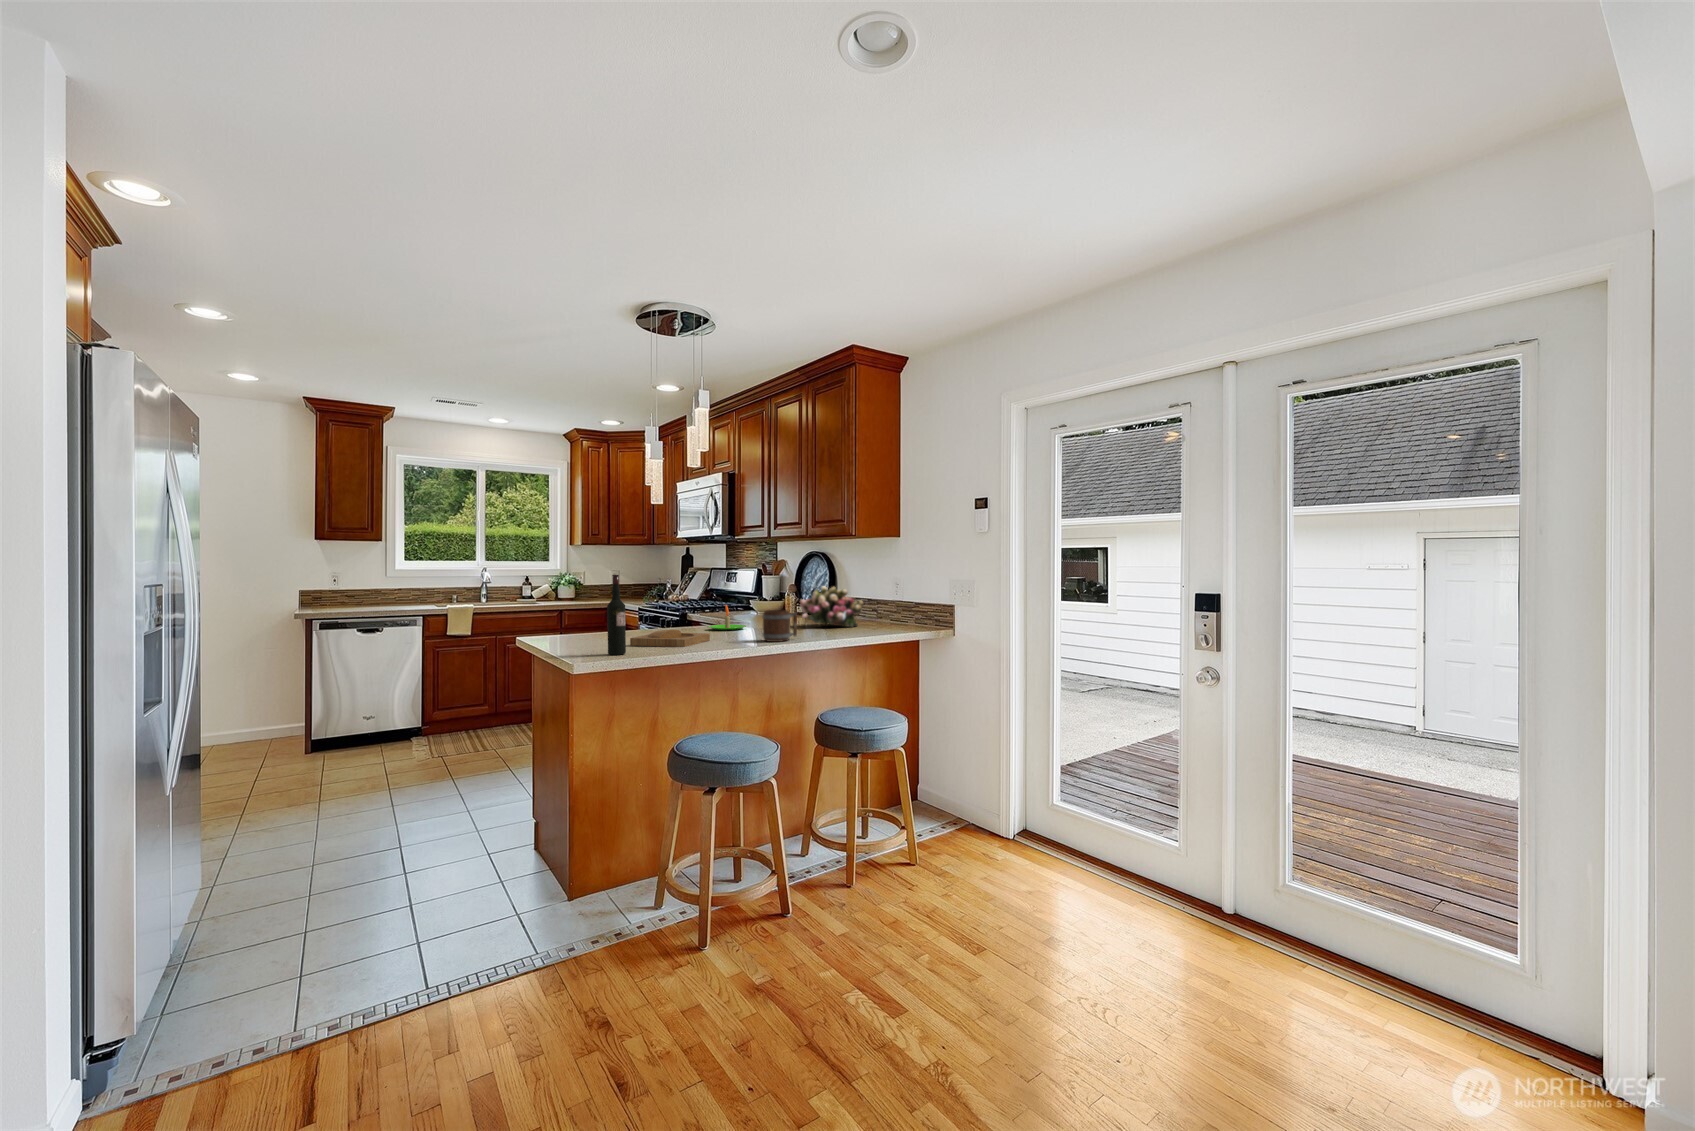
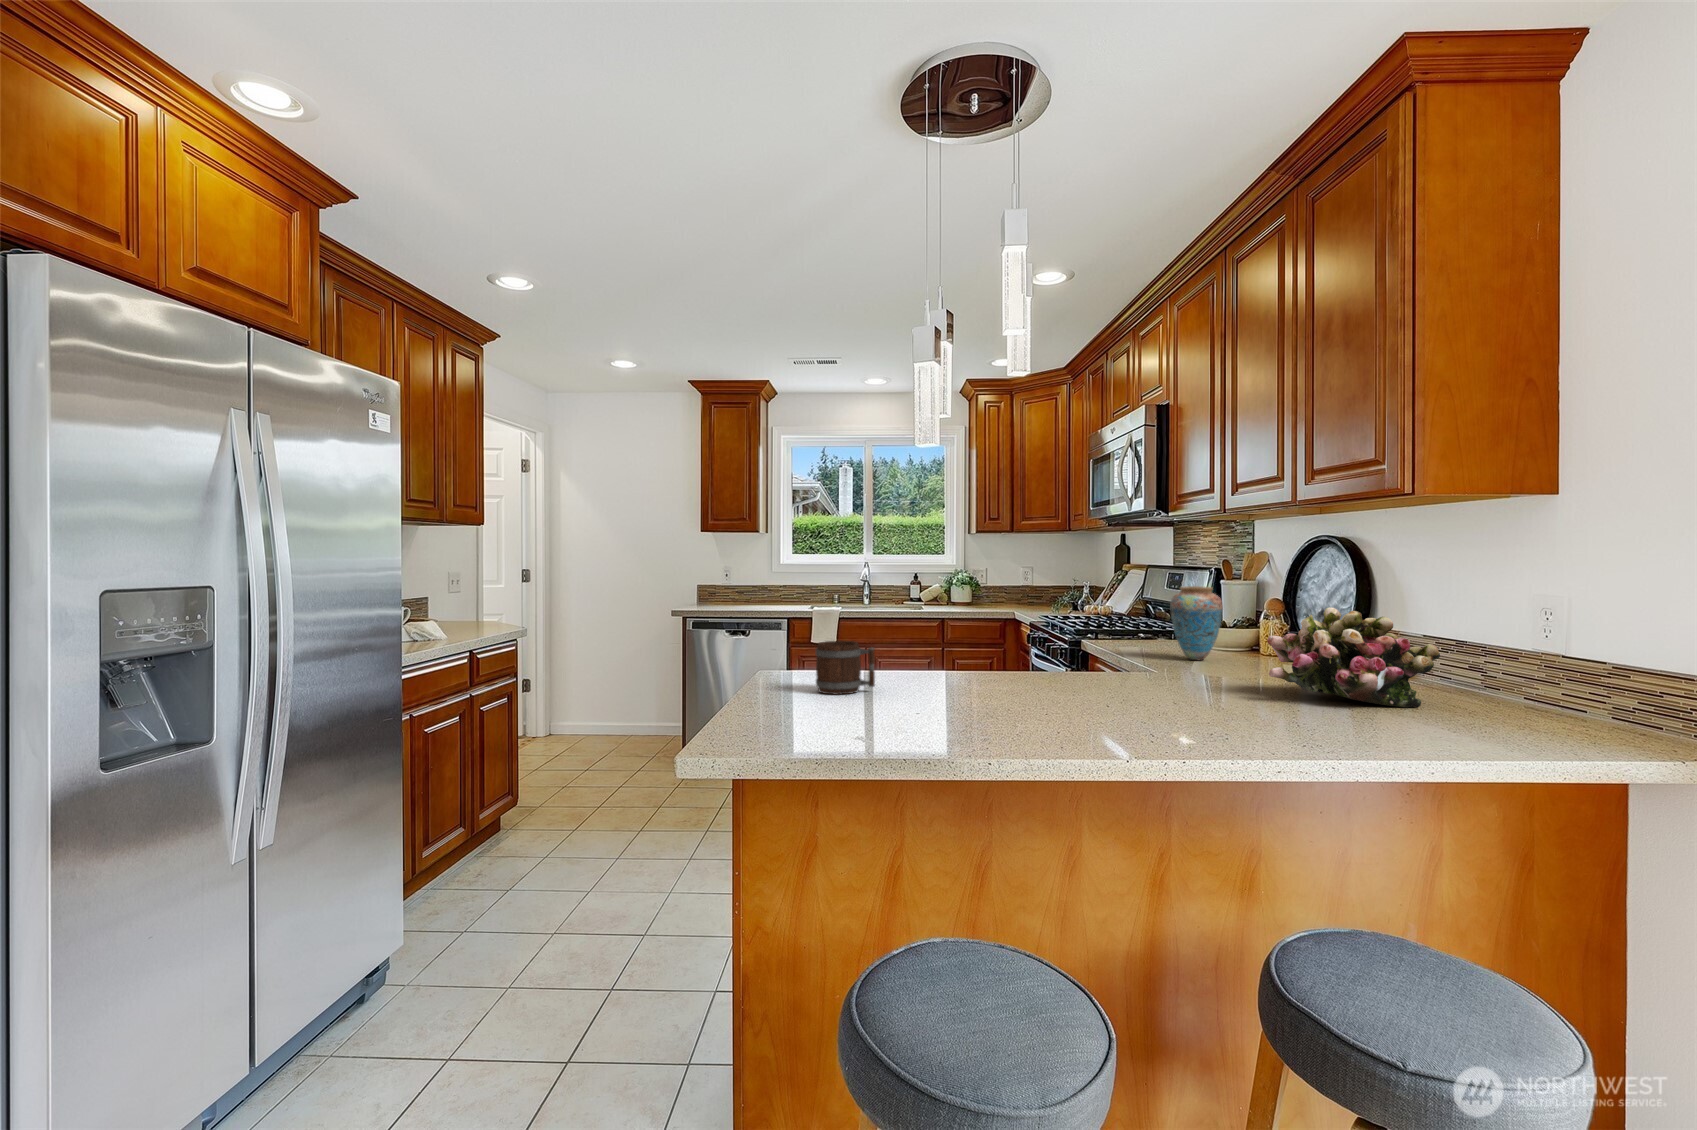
wine bottle: present [607,575,626,655] -> none [782,585,818,747]
vase: none [742,579,769,620] -> present [1170,586,1223,660]
candle: present [709,605,746,630] -> none [1074,637,1150,688]
mug: present [762,610,797,642] -> present [815,641,875,695]
tray: present [630,630,710,647] -> none [872,689,1033,736]

